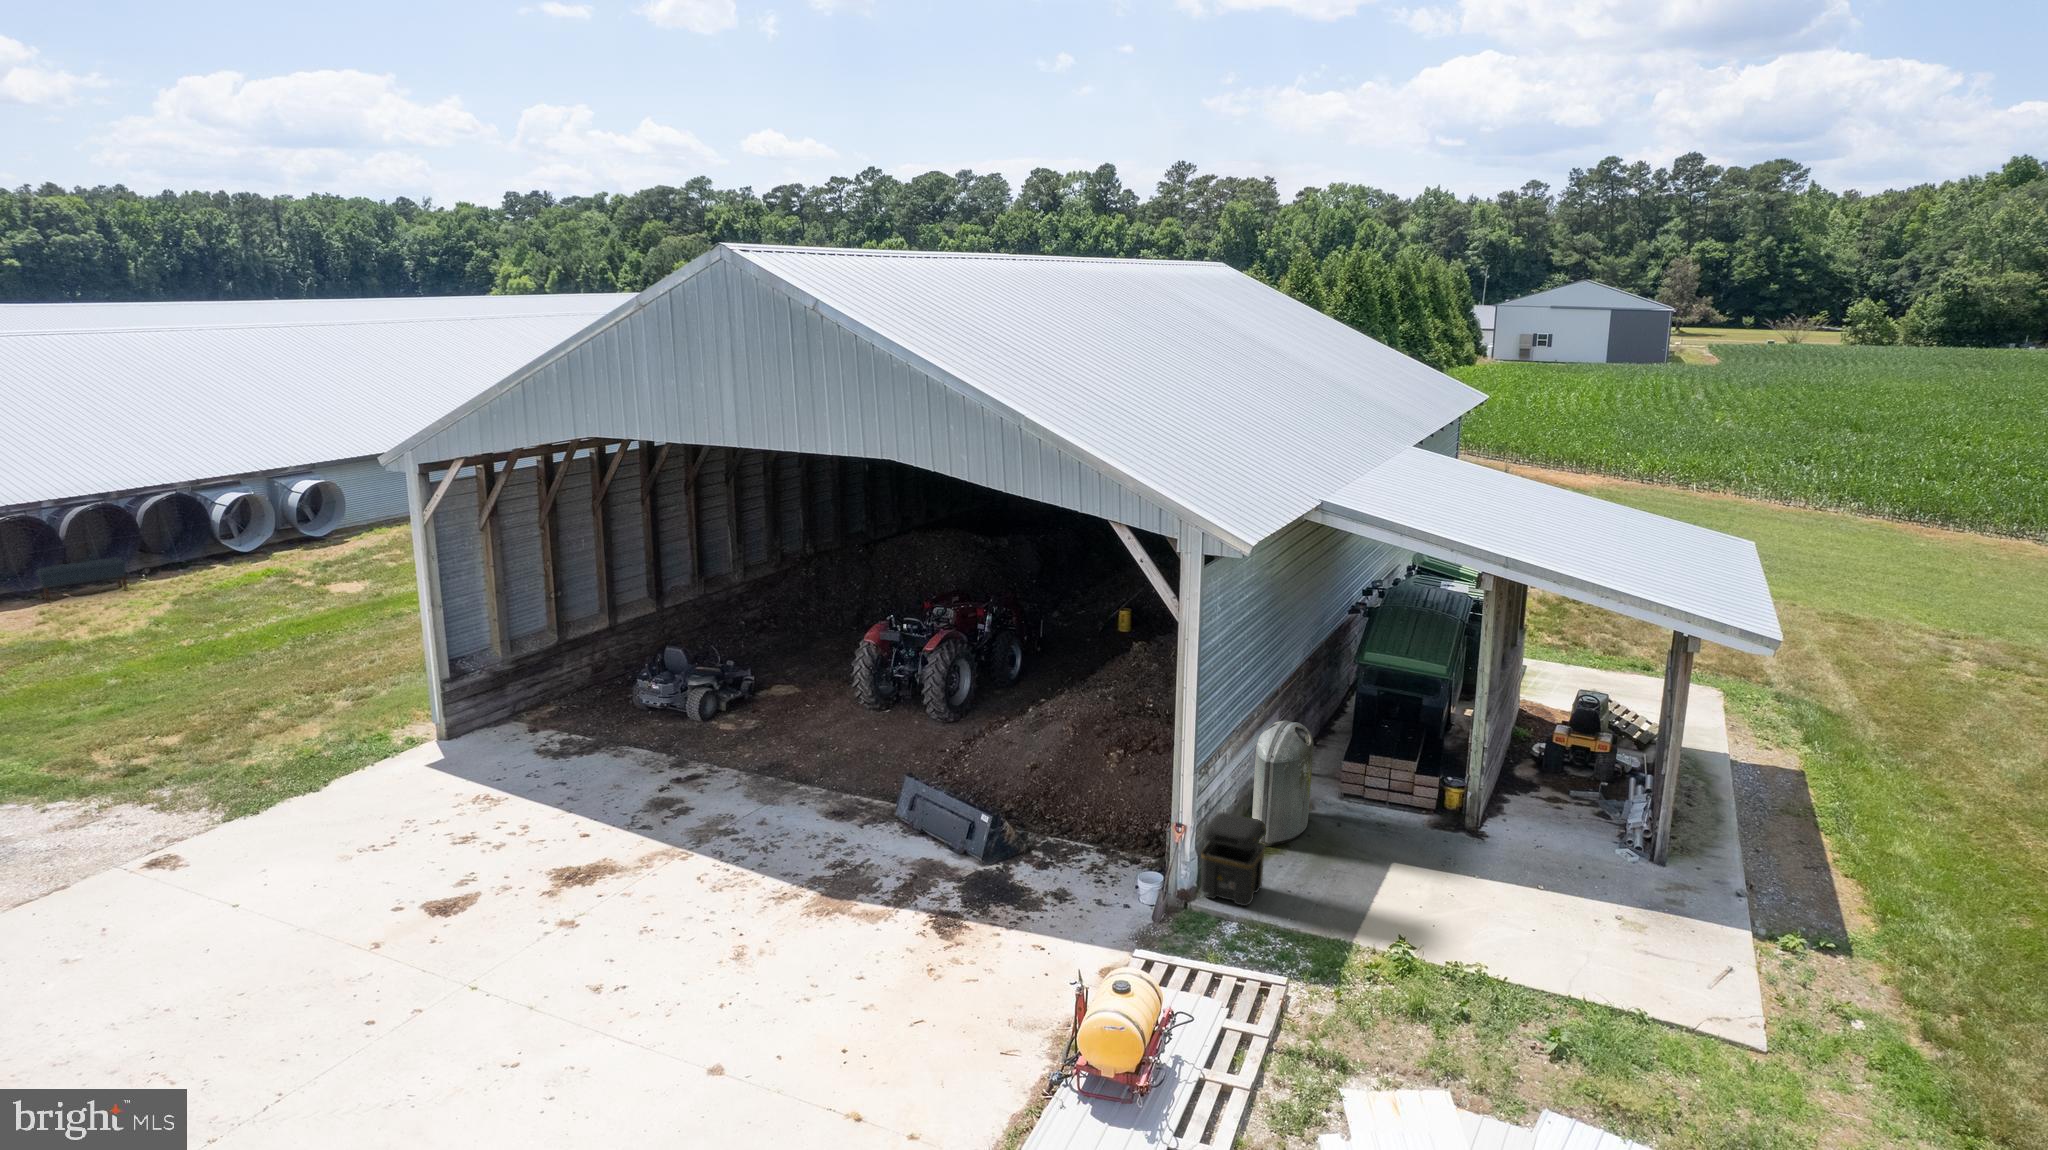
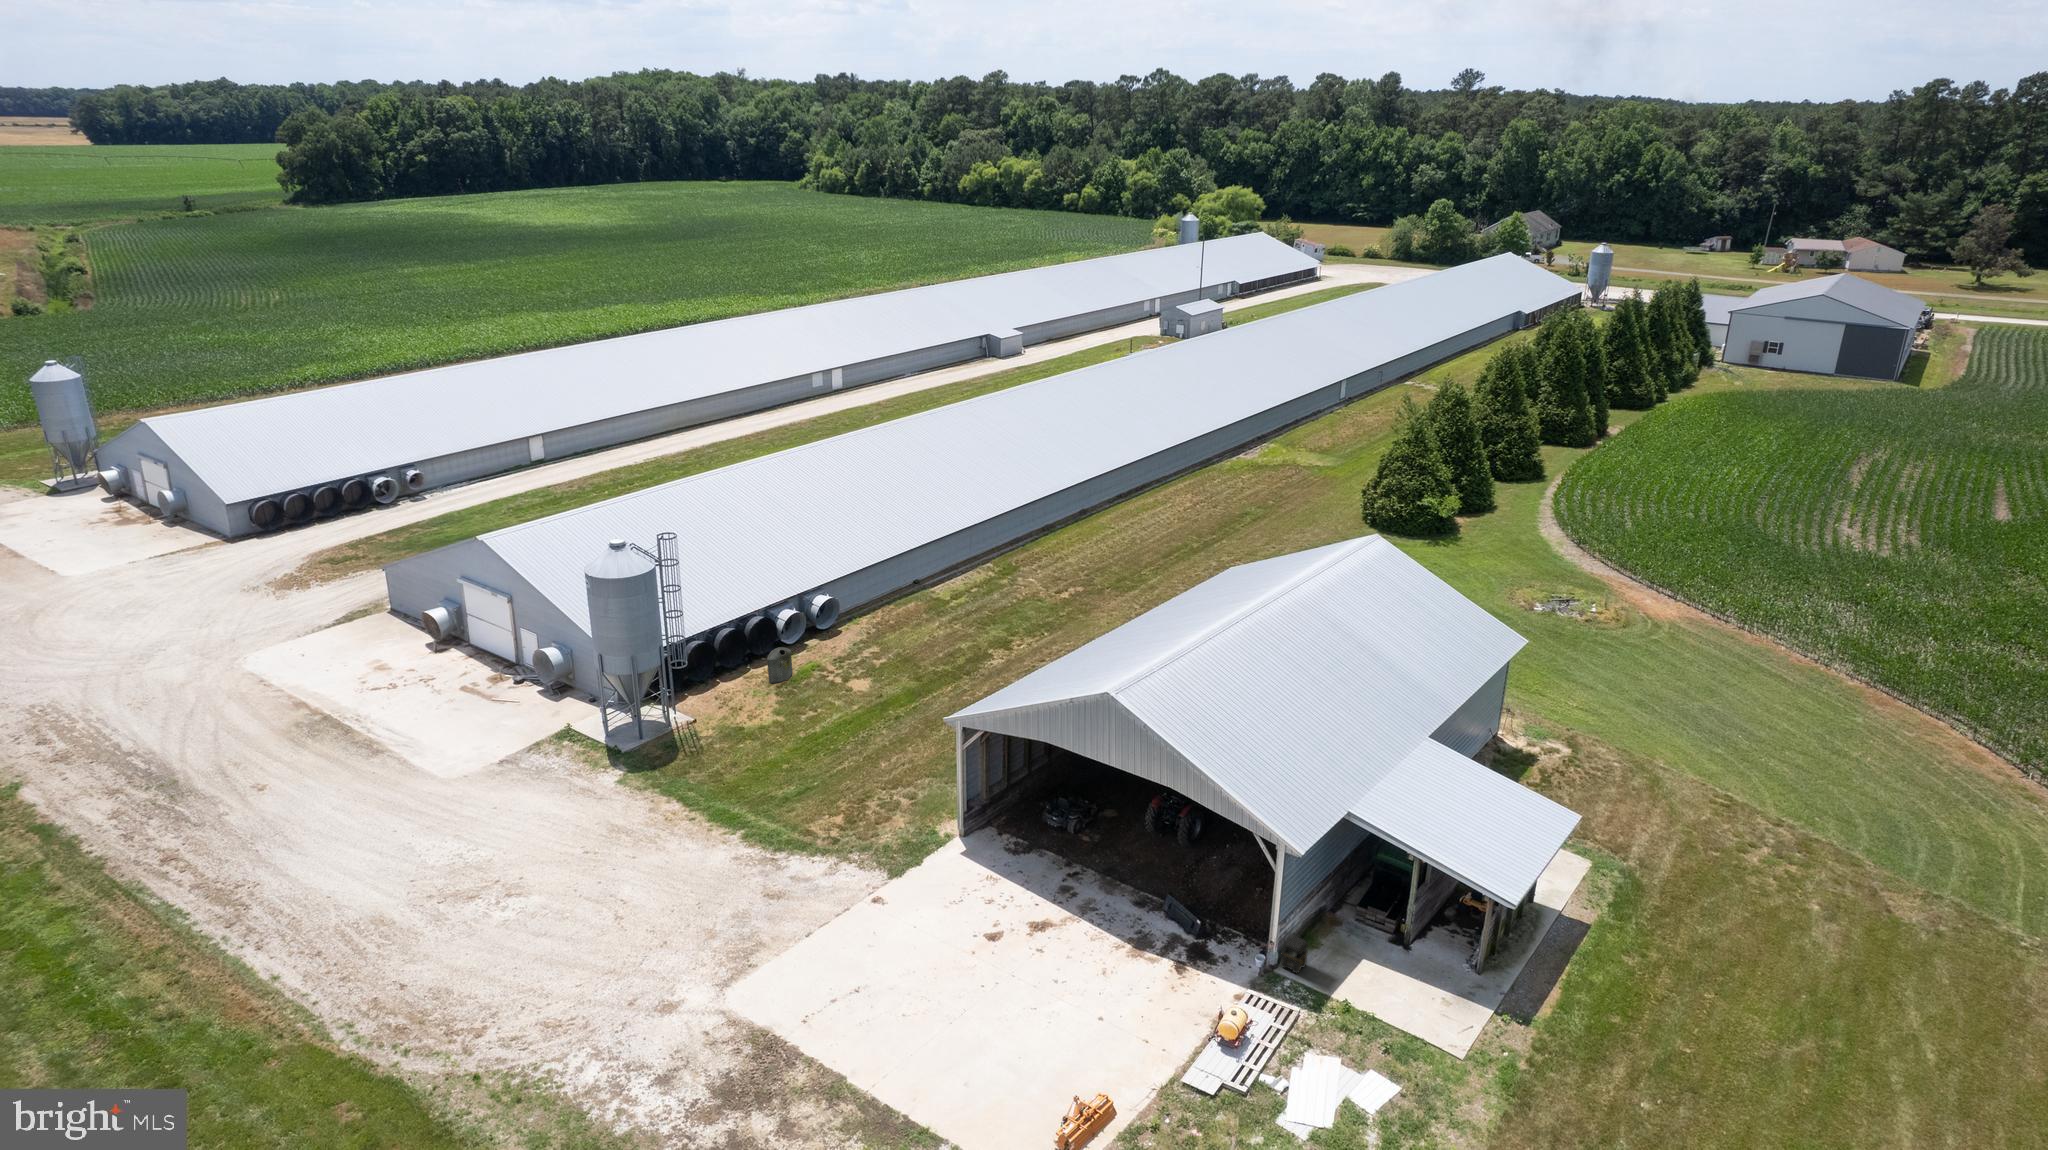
bench: present [35,557,128,602] -> none [721,672,761,700]
trash can: present [1252,721,1313,846] -> present [767,647,792,684]

